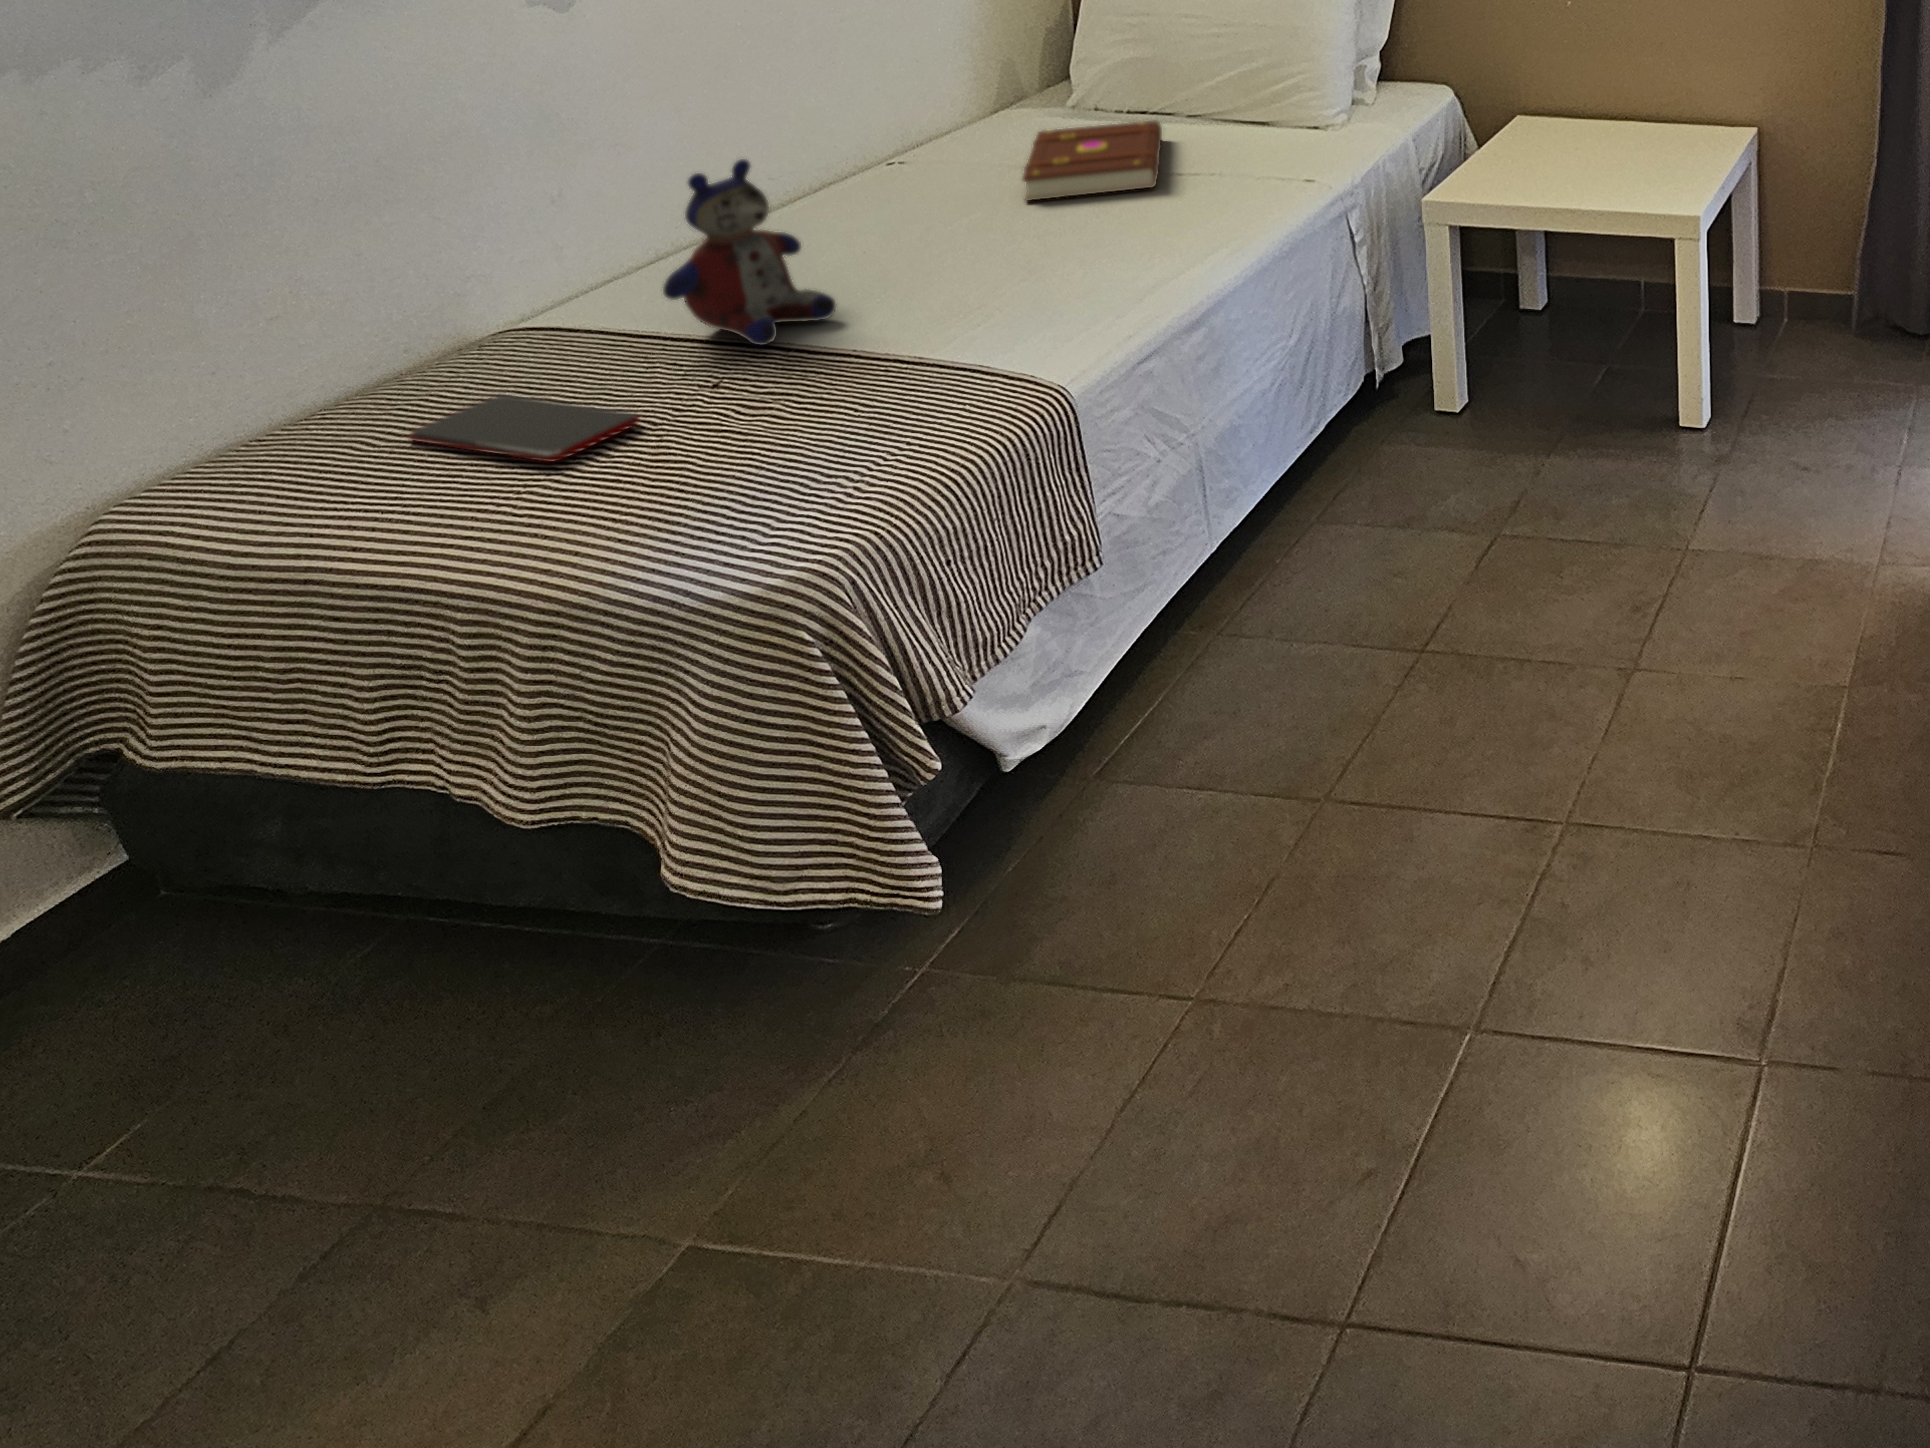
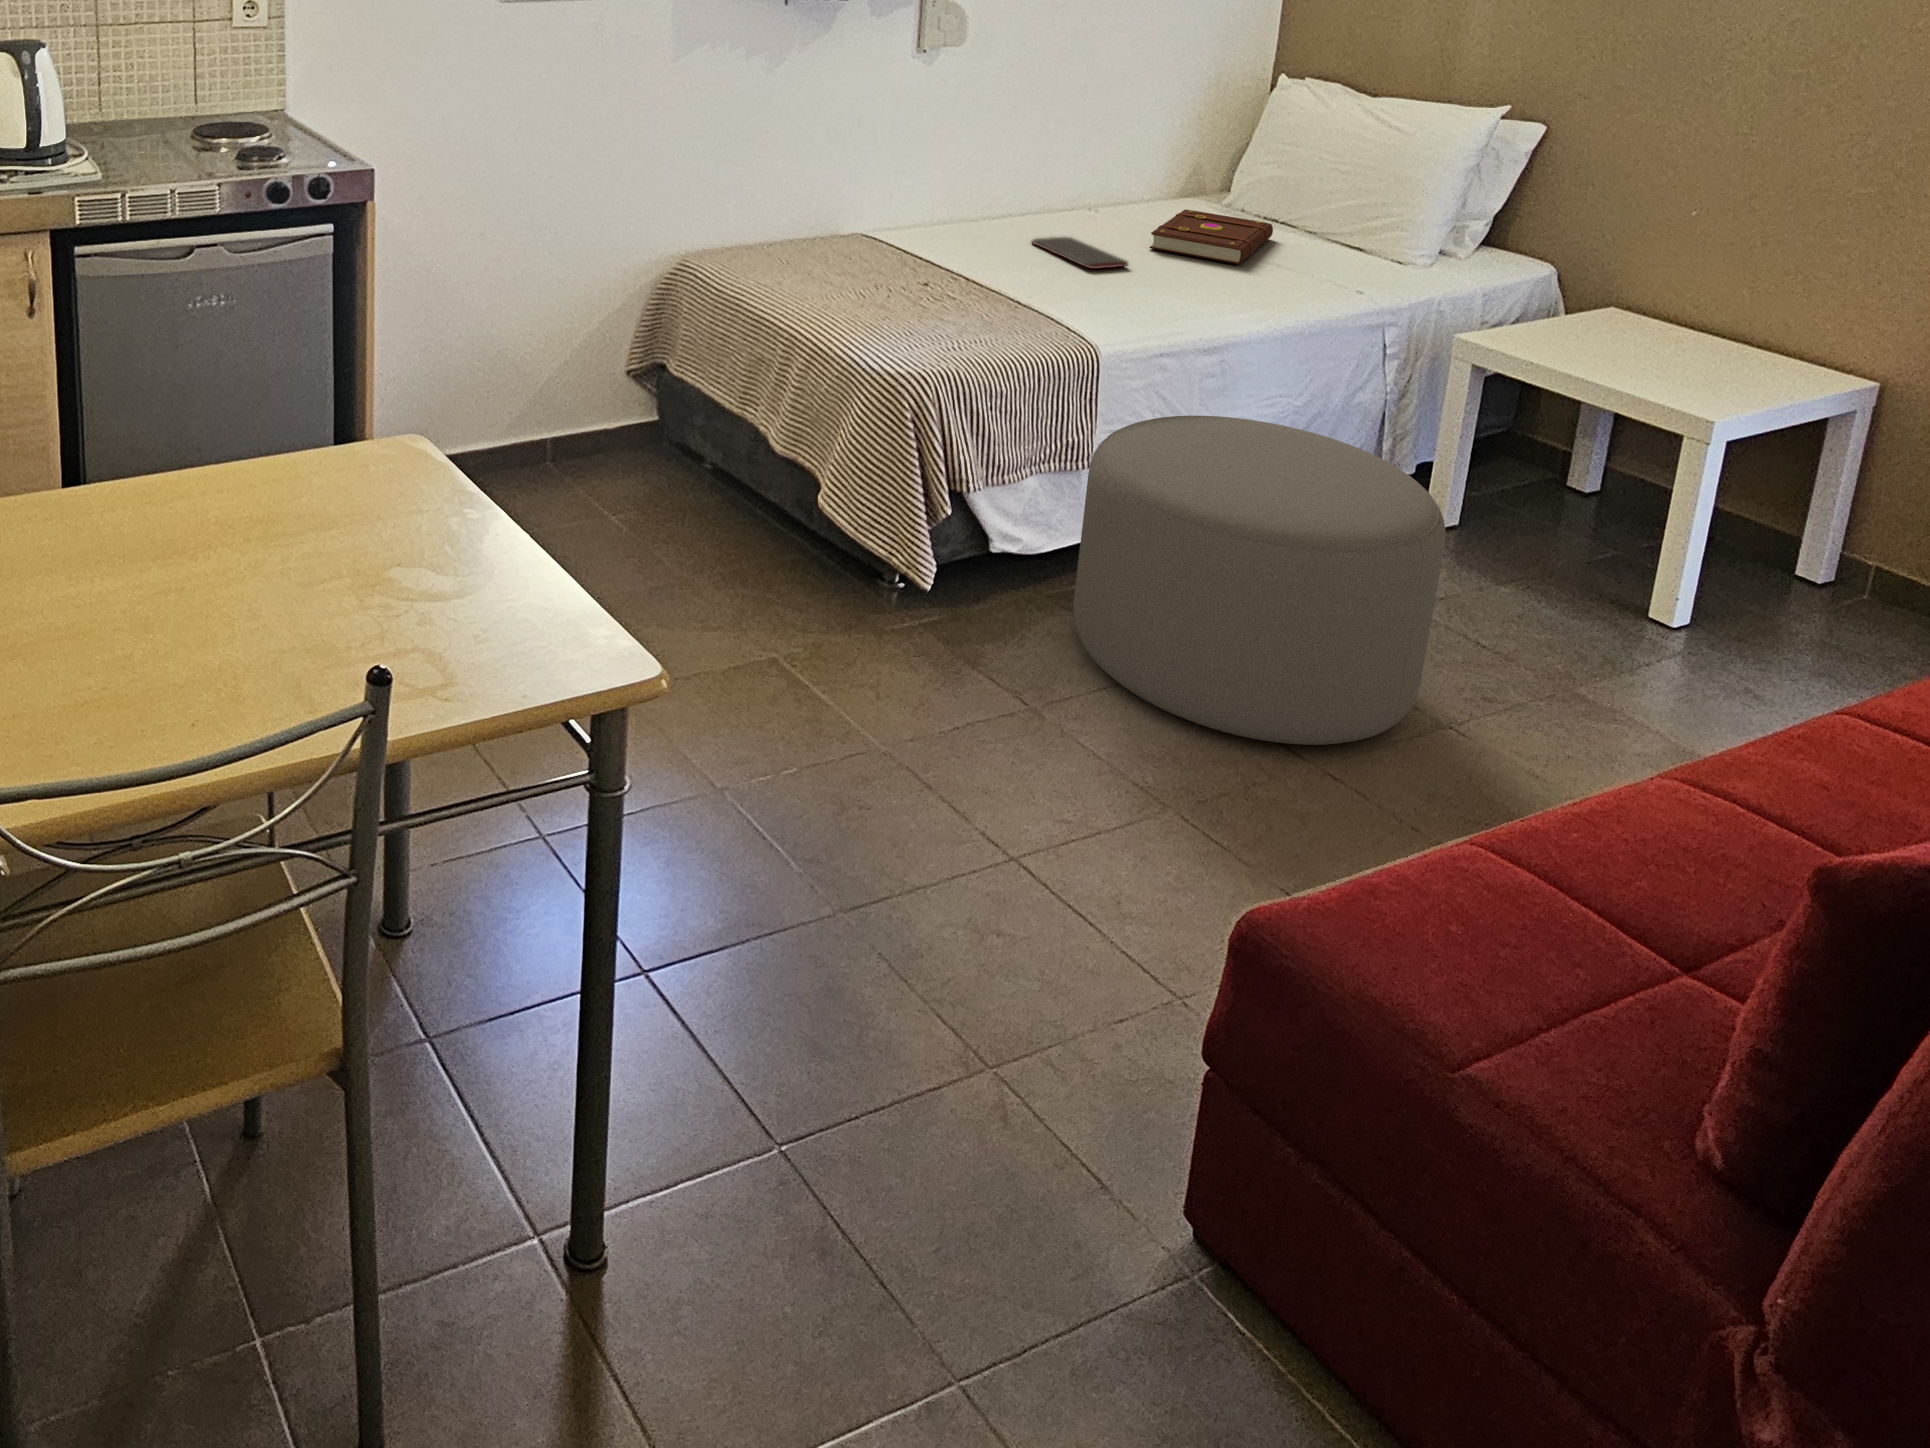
stuffed bear: present [663,159,836,345] -> none [922,165,1005,274]
ottoman: none [1135,384,1602,863] -> present [1073,416,1446,745]
smartphone: present [409,395,640,462] -> present [1032,237,1128,269]

